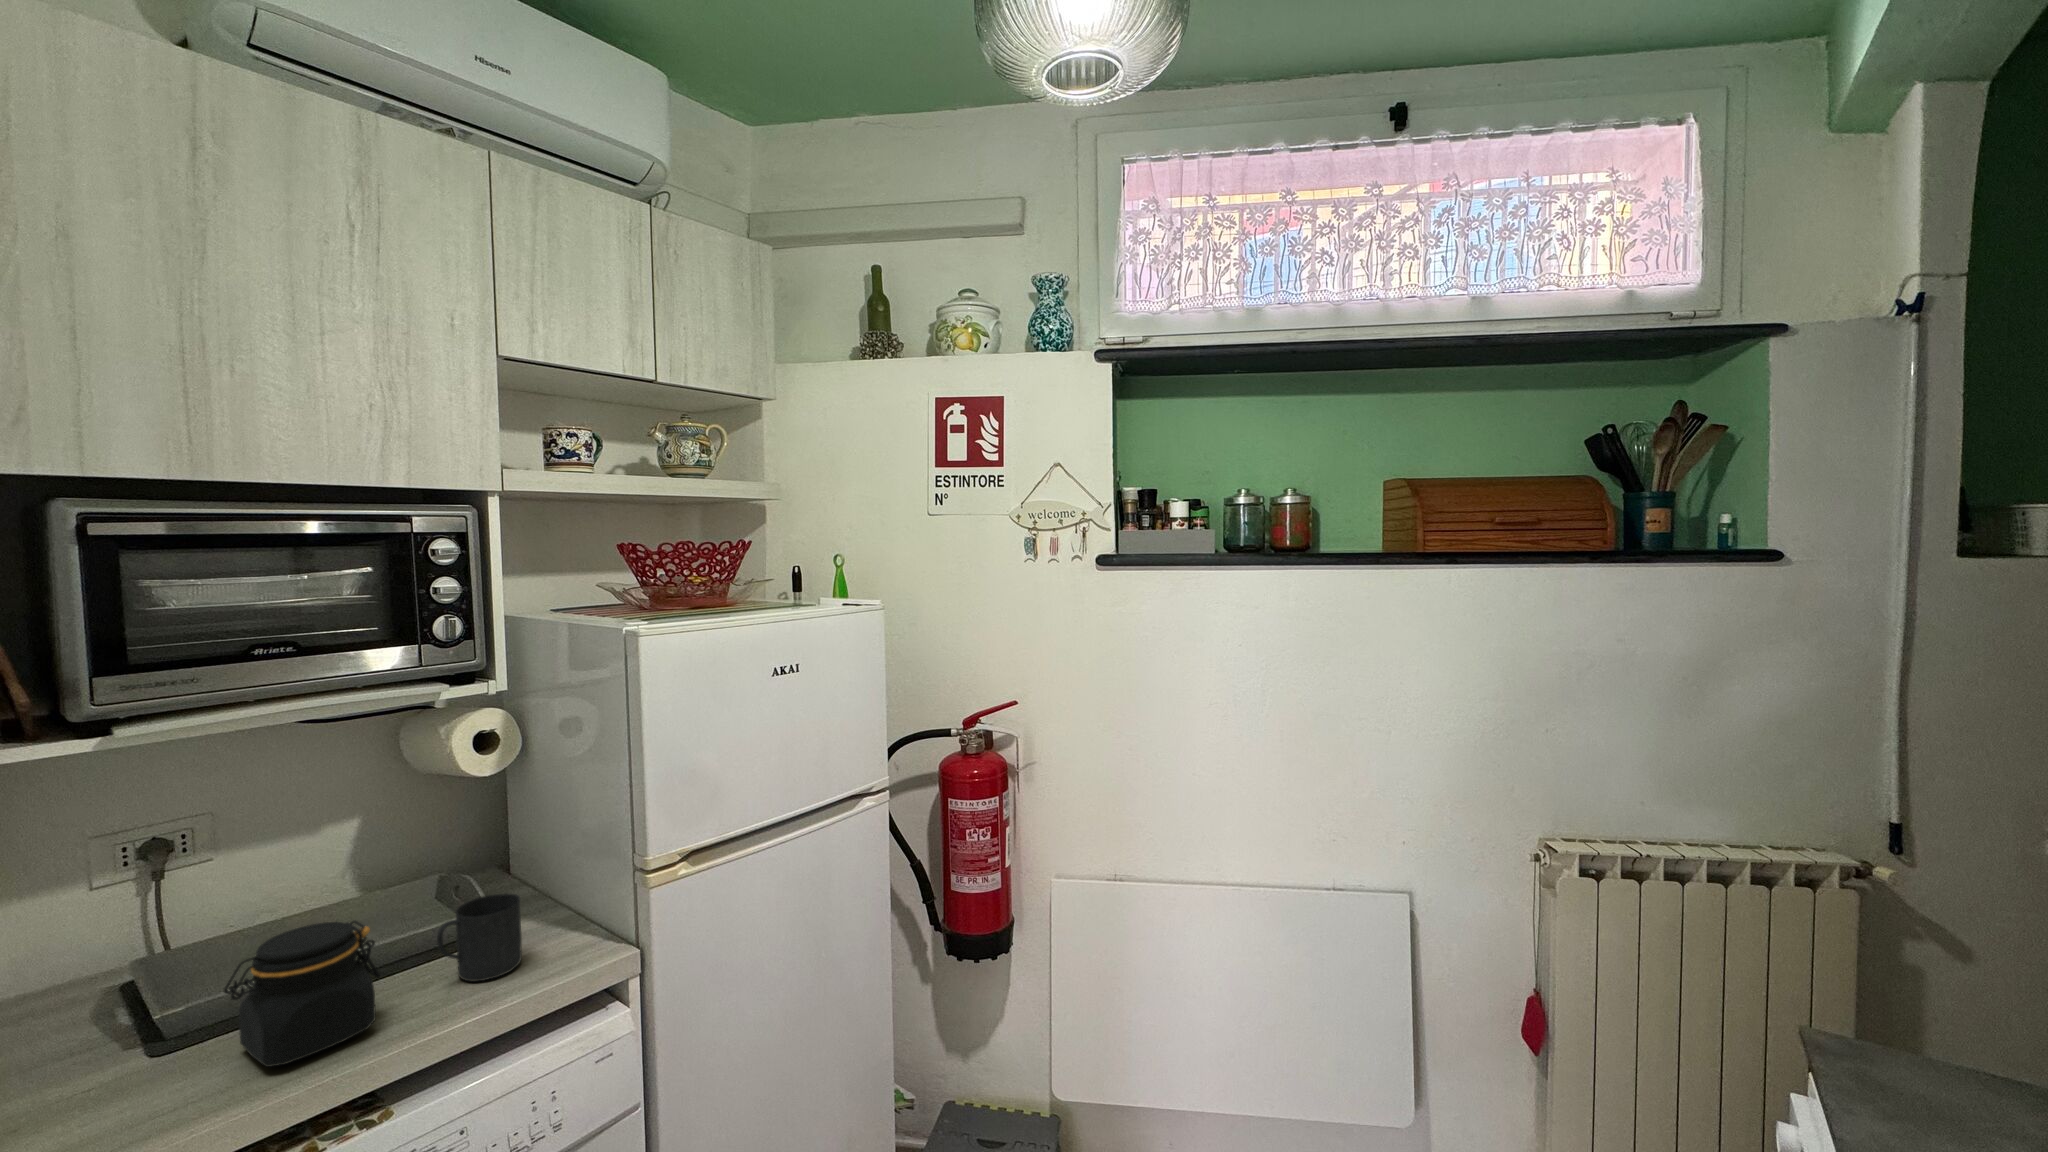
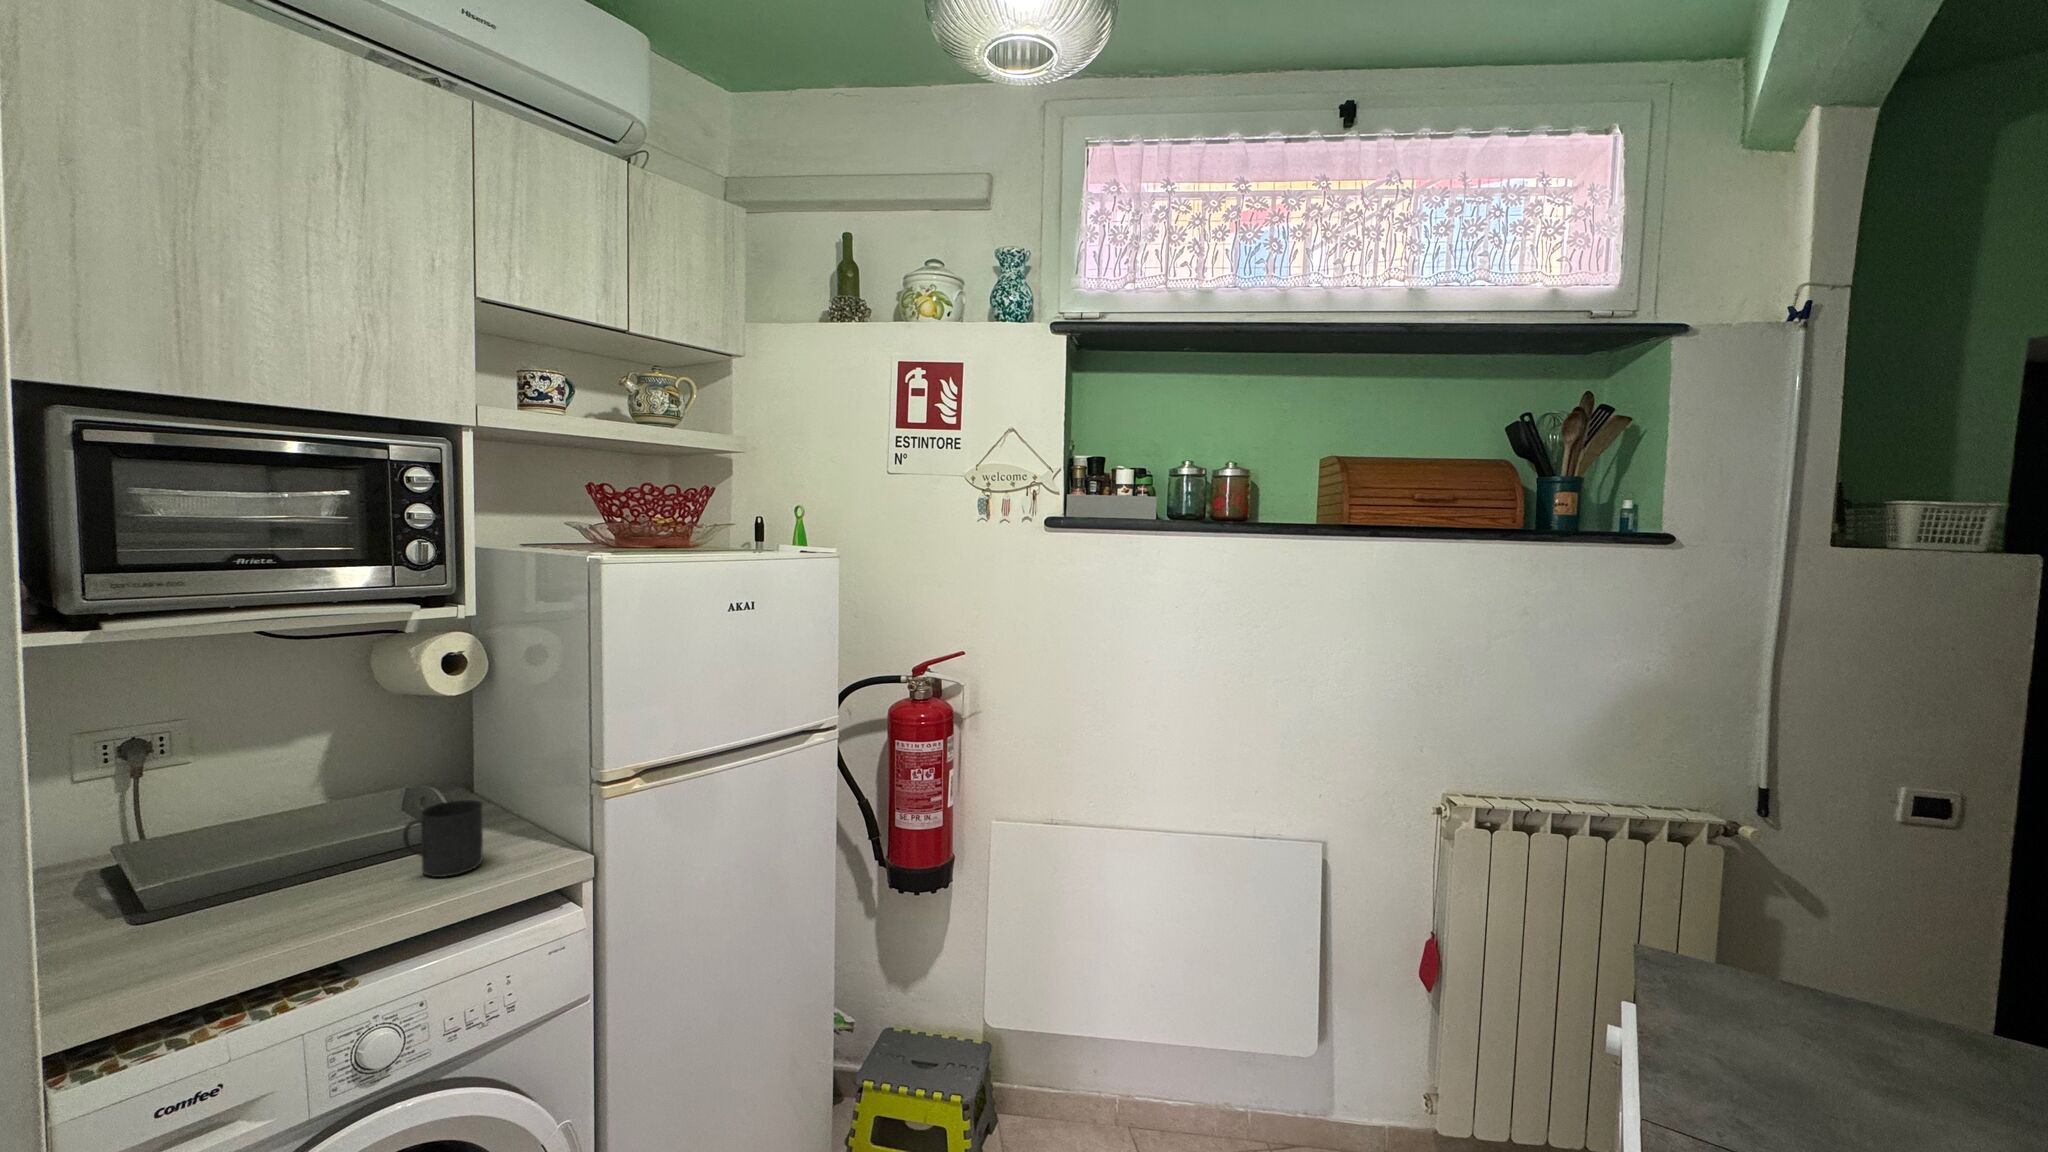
jar: present [224,921,380,1067] -> none [203,812,349,936]

